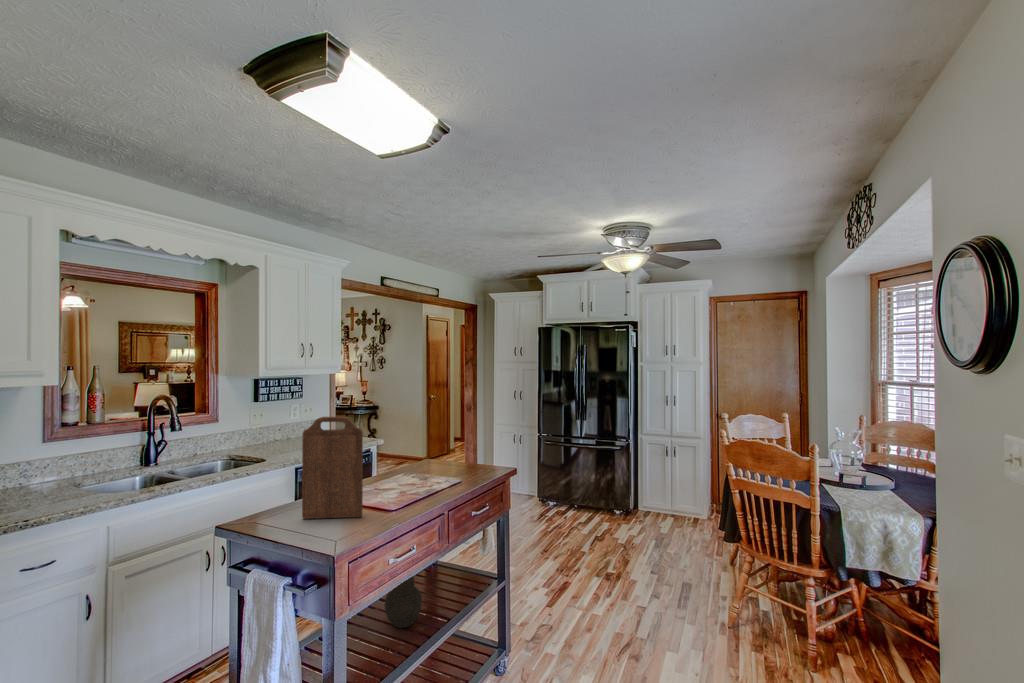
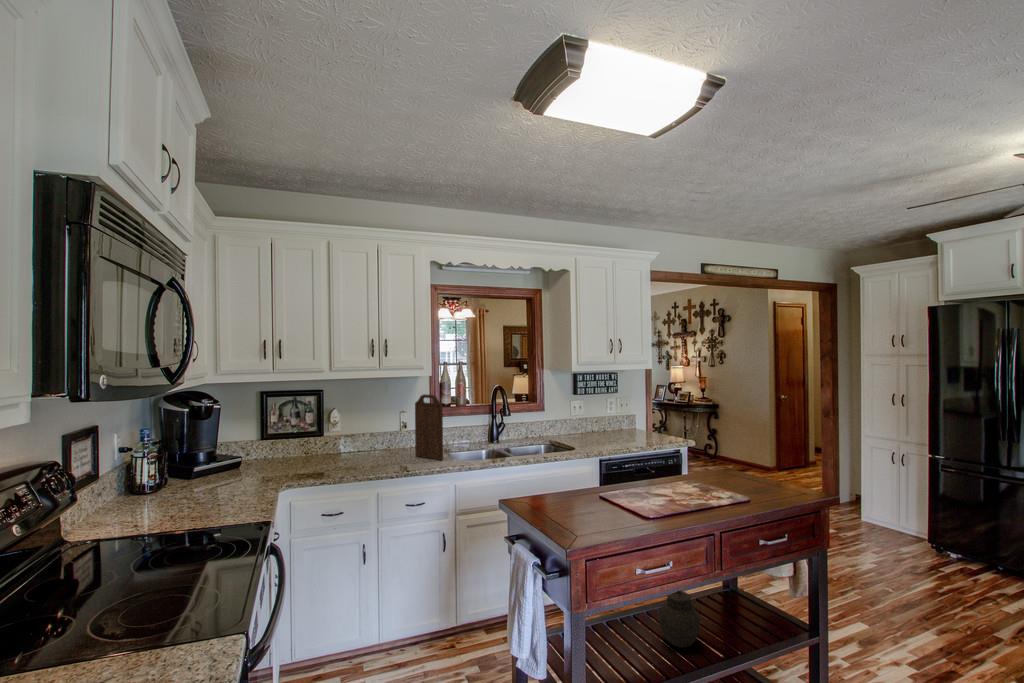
cutting board: present [302,416,363,519] -> present [415,394,443,460]

